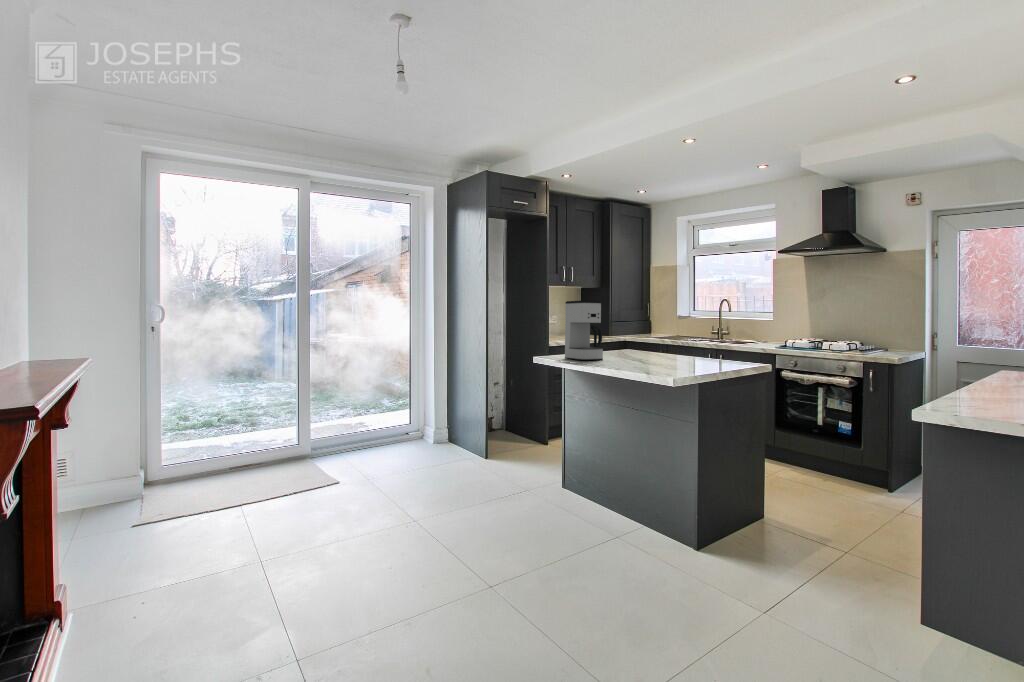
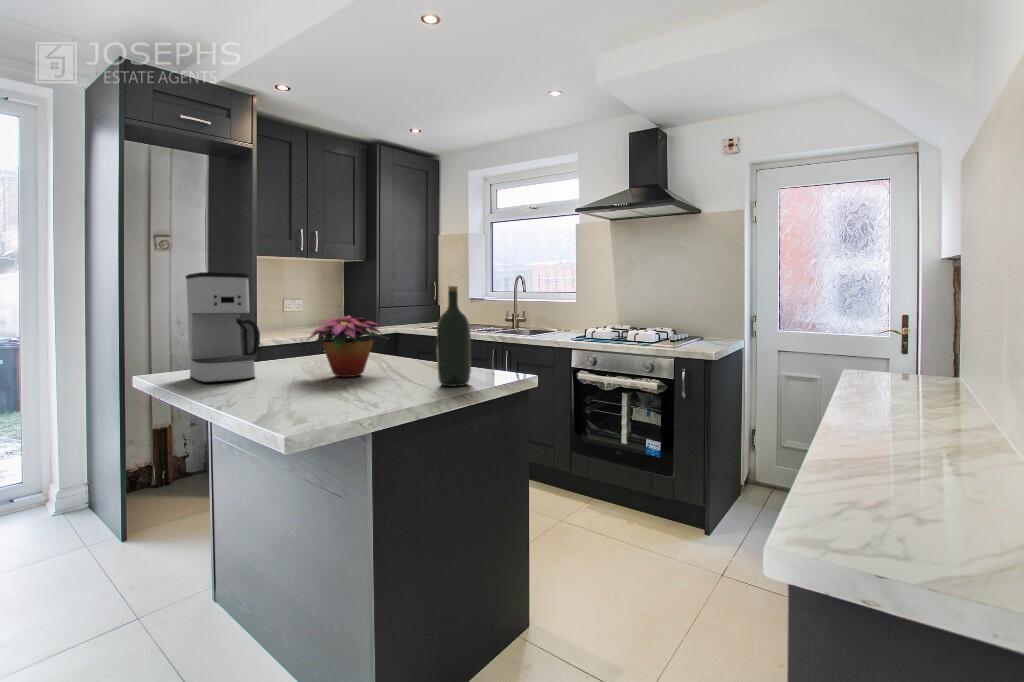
wine bottle: none [720,309,740,365] -> present [437,286,471,386]
flower arrangement: none [628,325,680,360] -> present [308,316,383,377]

